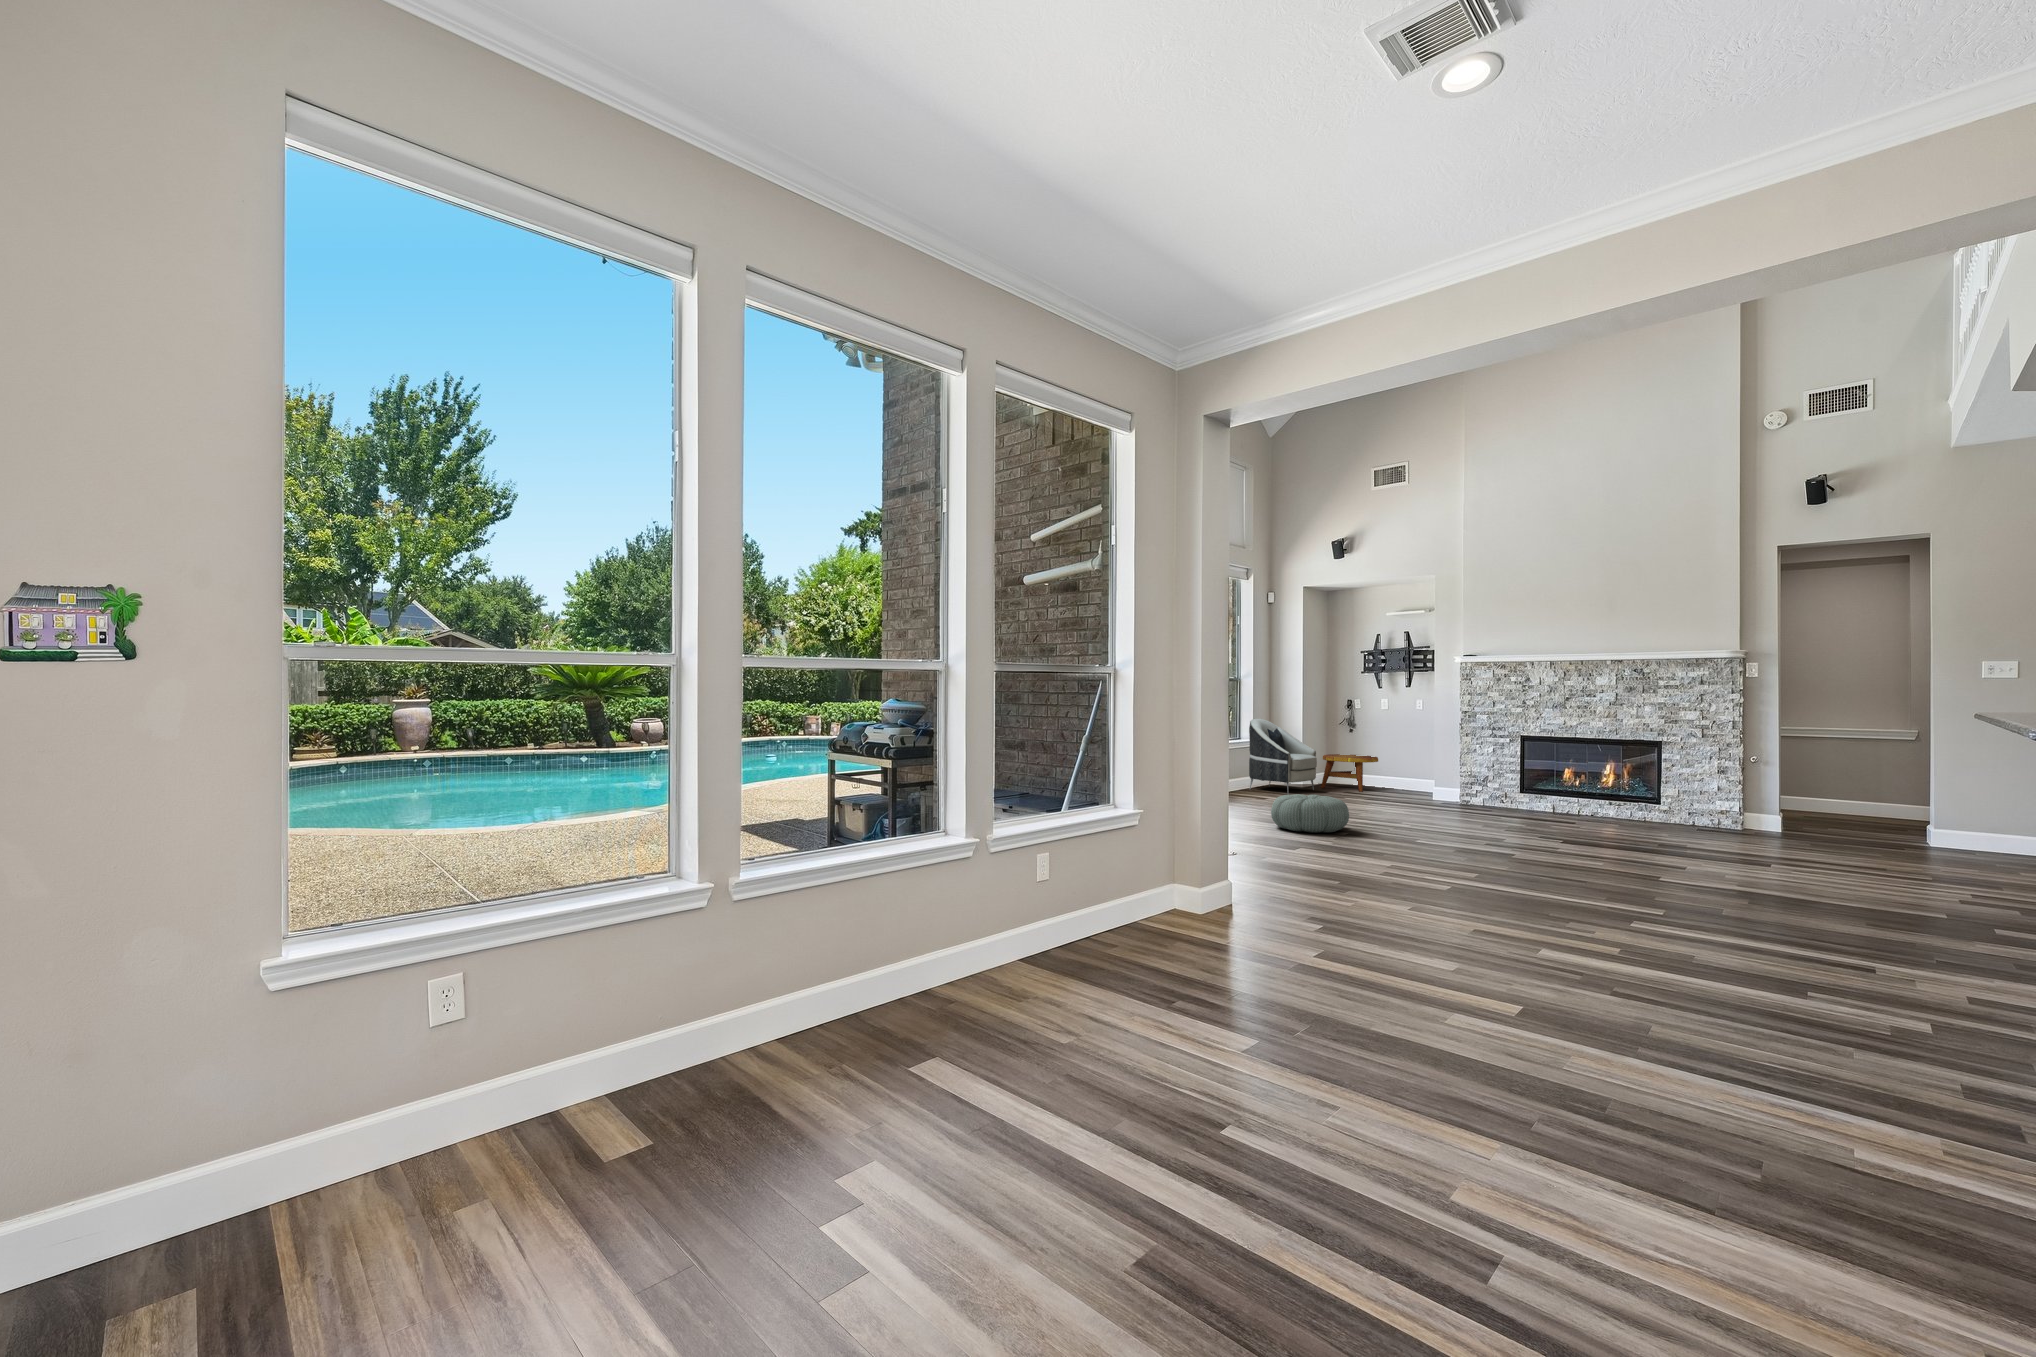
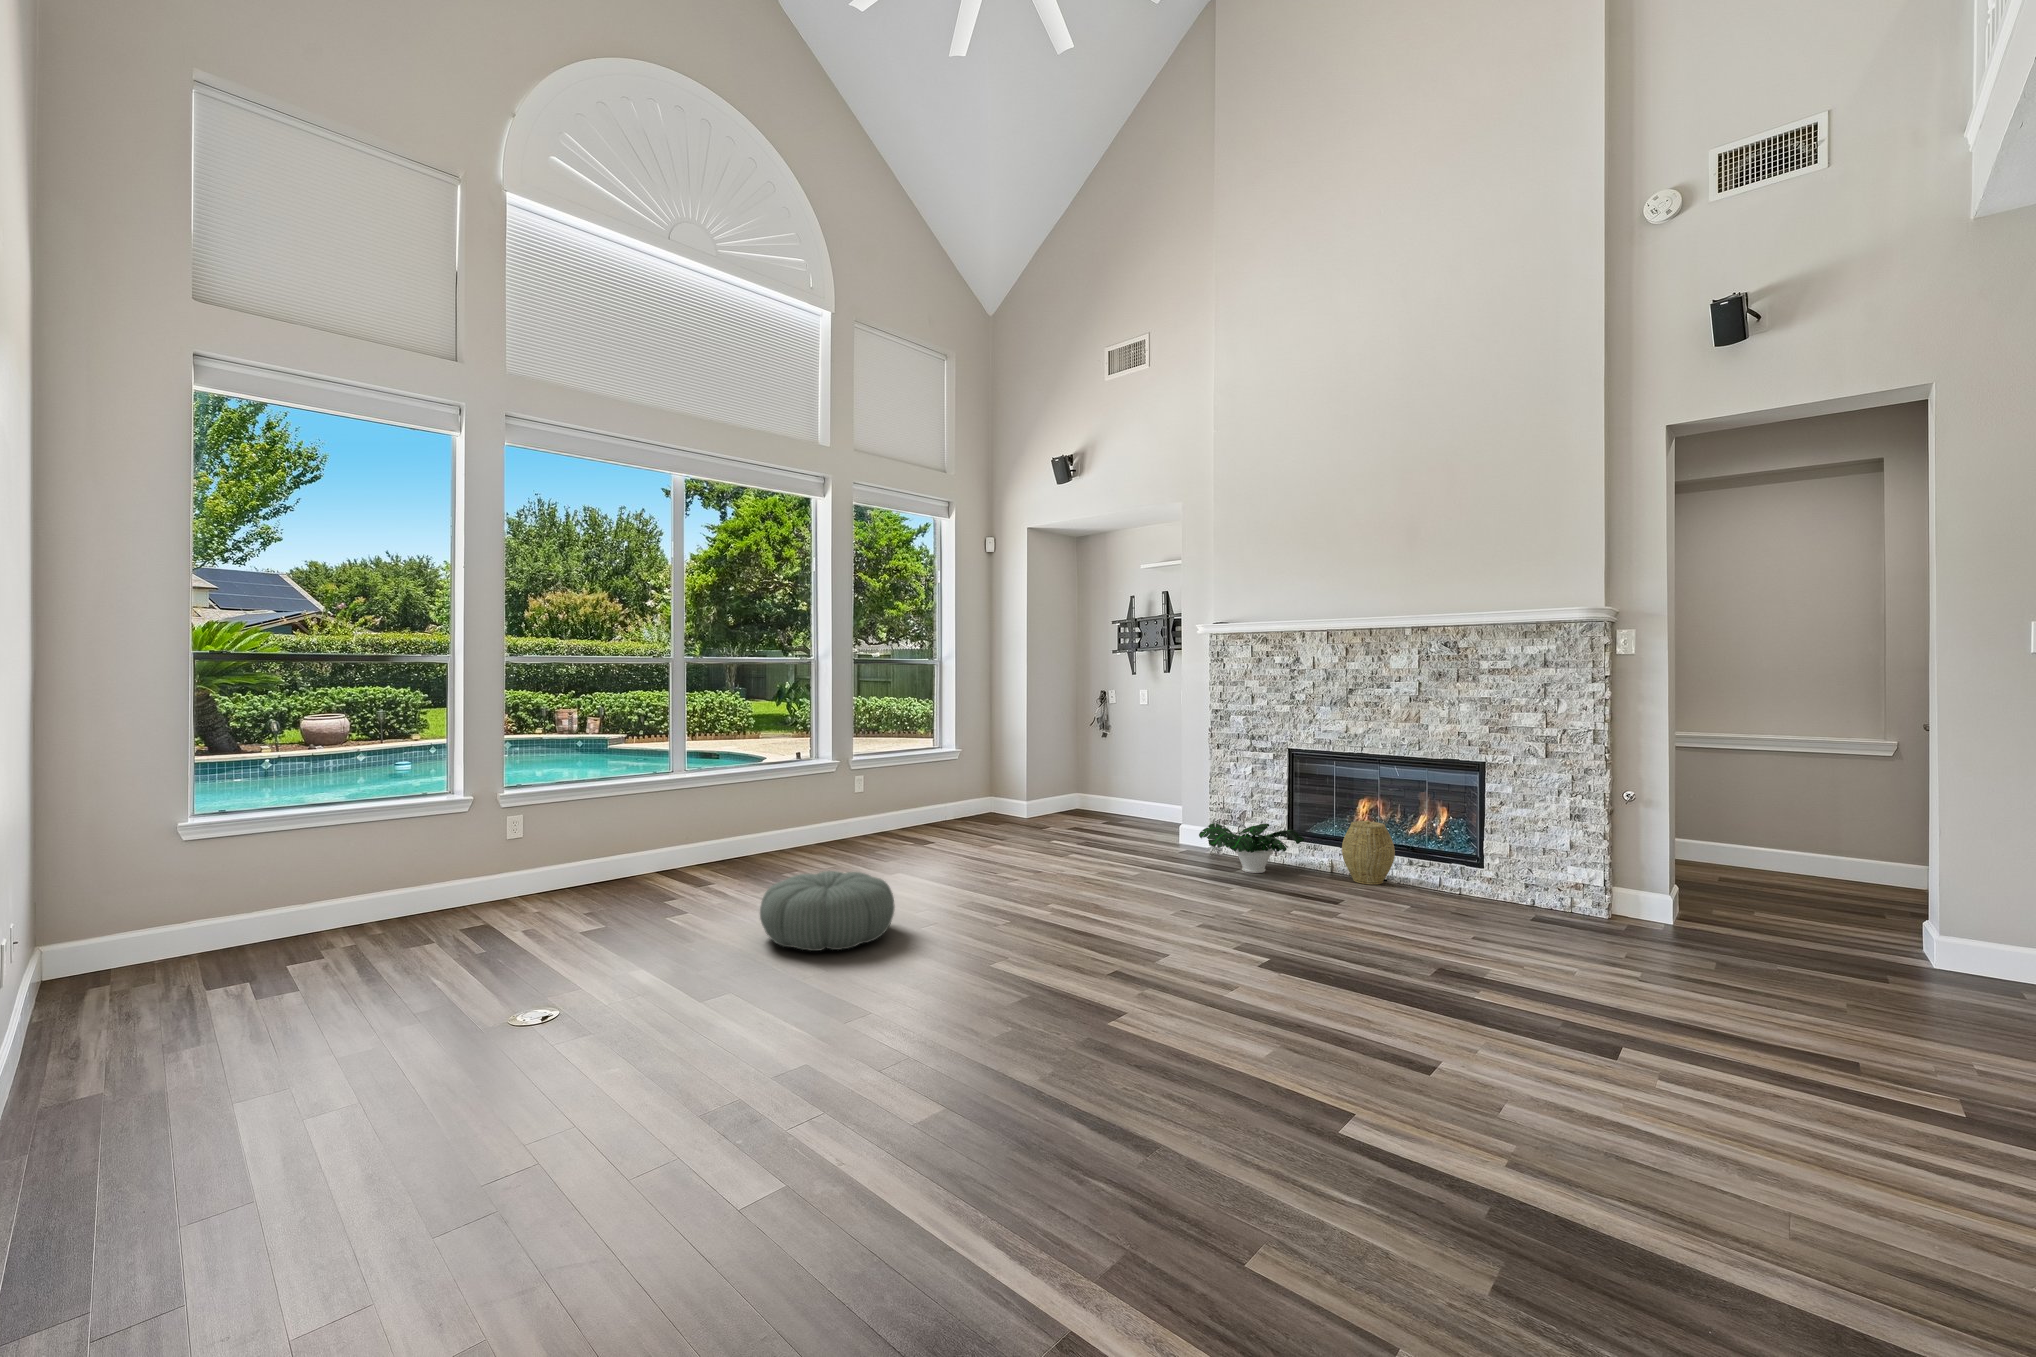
armchair: present [1249,719,1317,790] -> none [935,702,1034,835]
side table: present [1321,754,1378,792] -> none [1050,769,1131,827]
woven basket: none [1565,778,1601,817] -> present [1342,820,1395,885]
potted plant: none [1465,782,1537,812] -> present [1199,823,1304,873]

